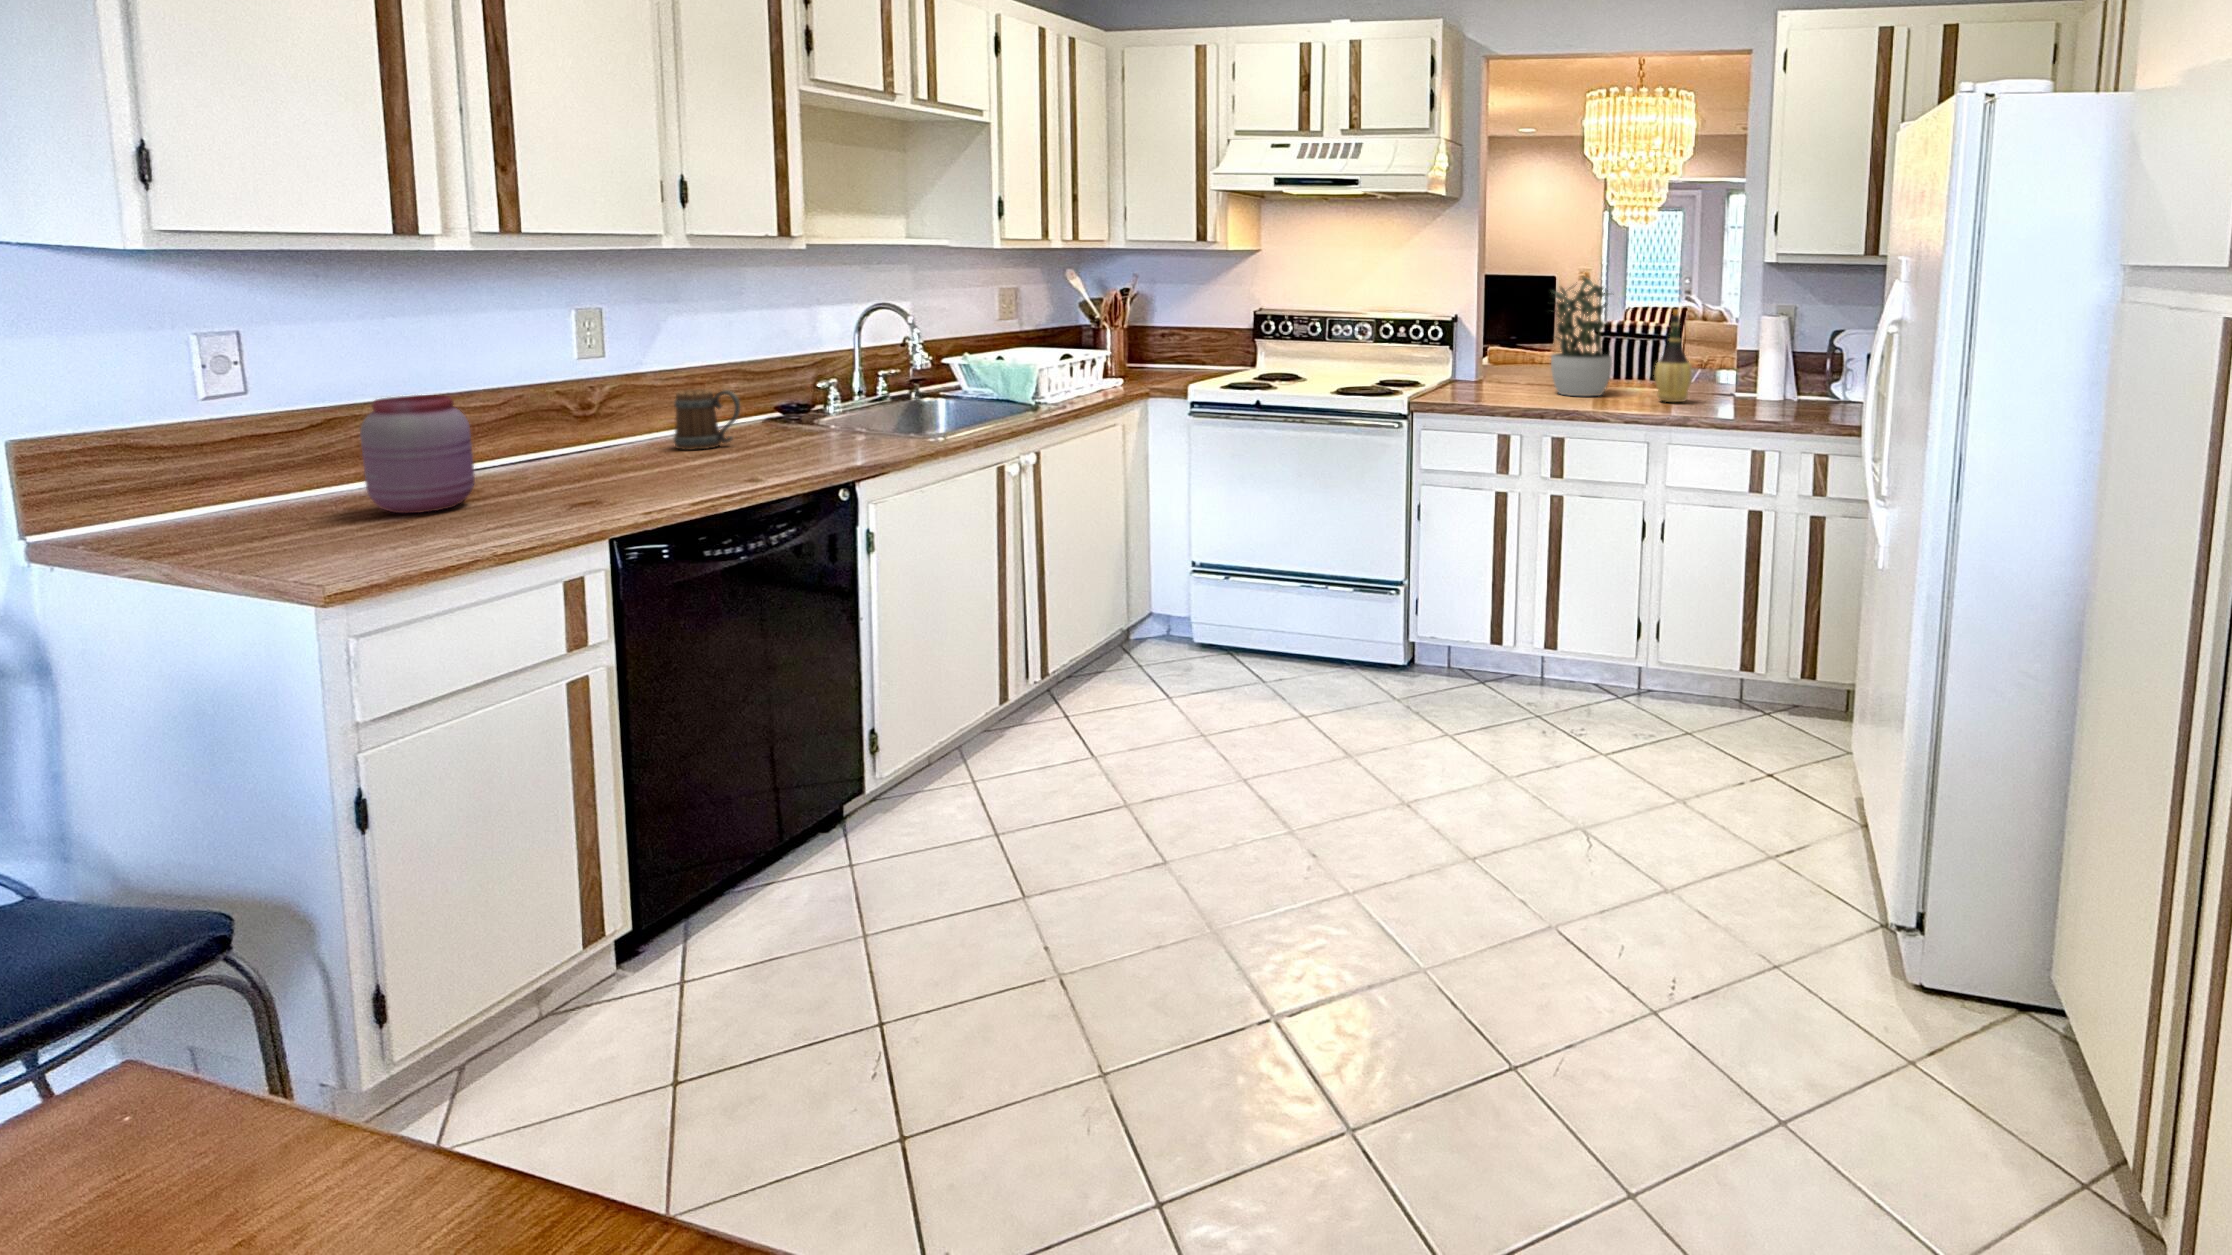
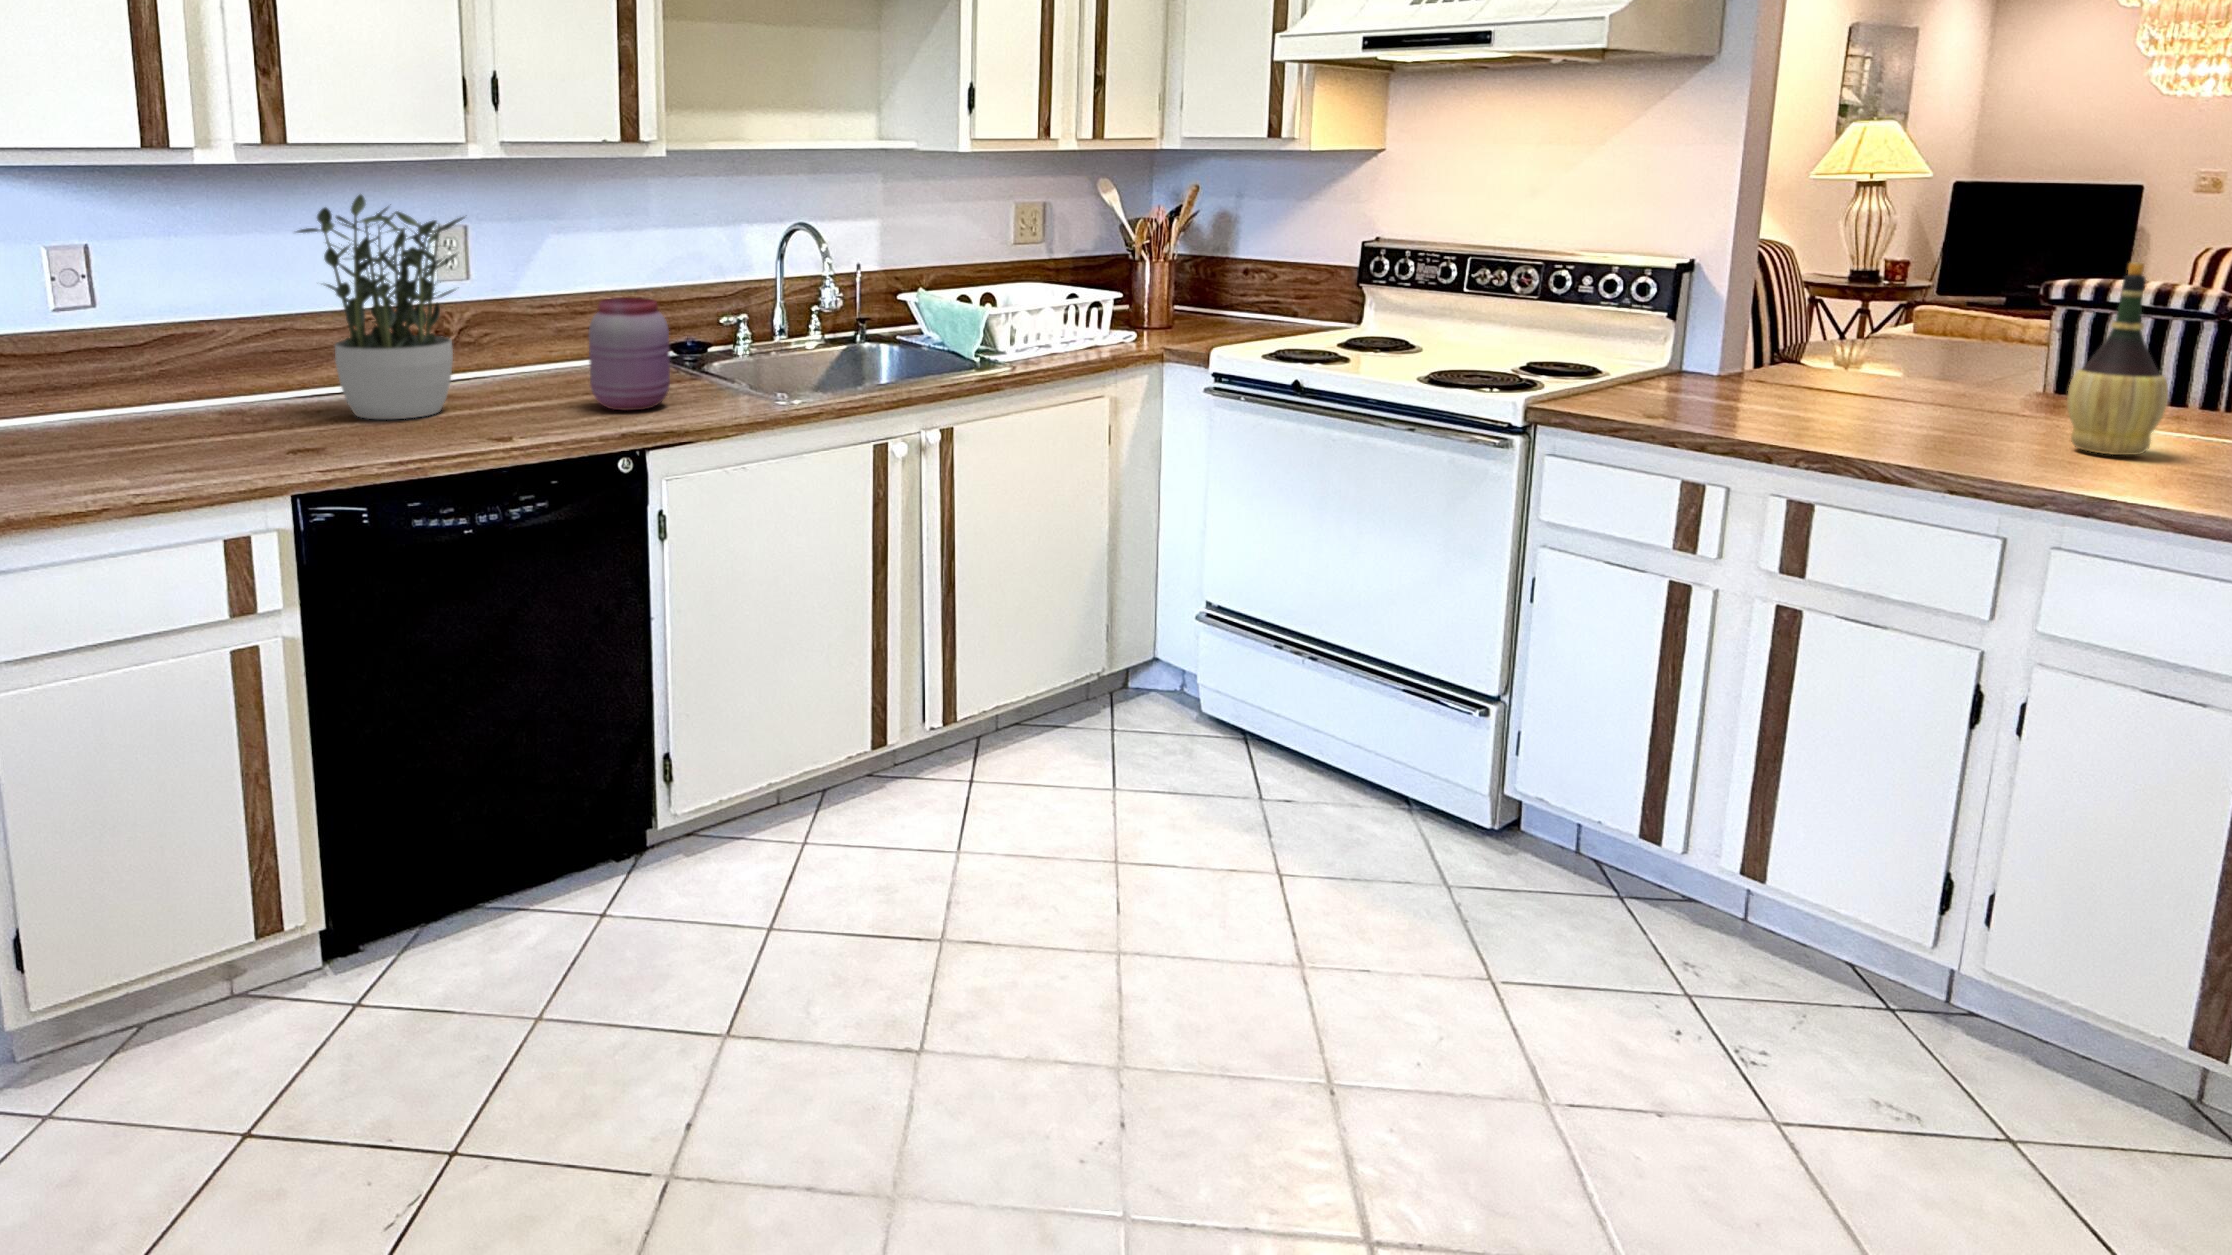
potted plant: present [1551,276,1612,396] -> present [297,194,464,419]
mug: present [674,389,740,450] -> none [513,320,578,391]
jar: present [360,395,475,513] -> present [589,298,670,410]

